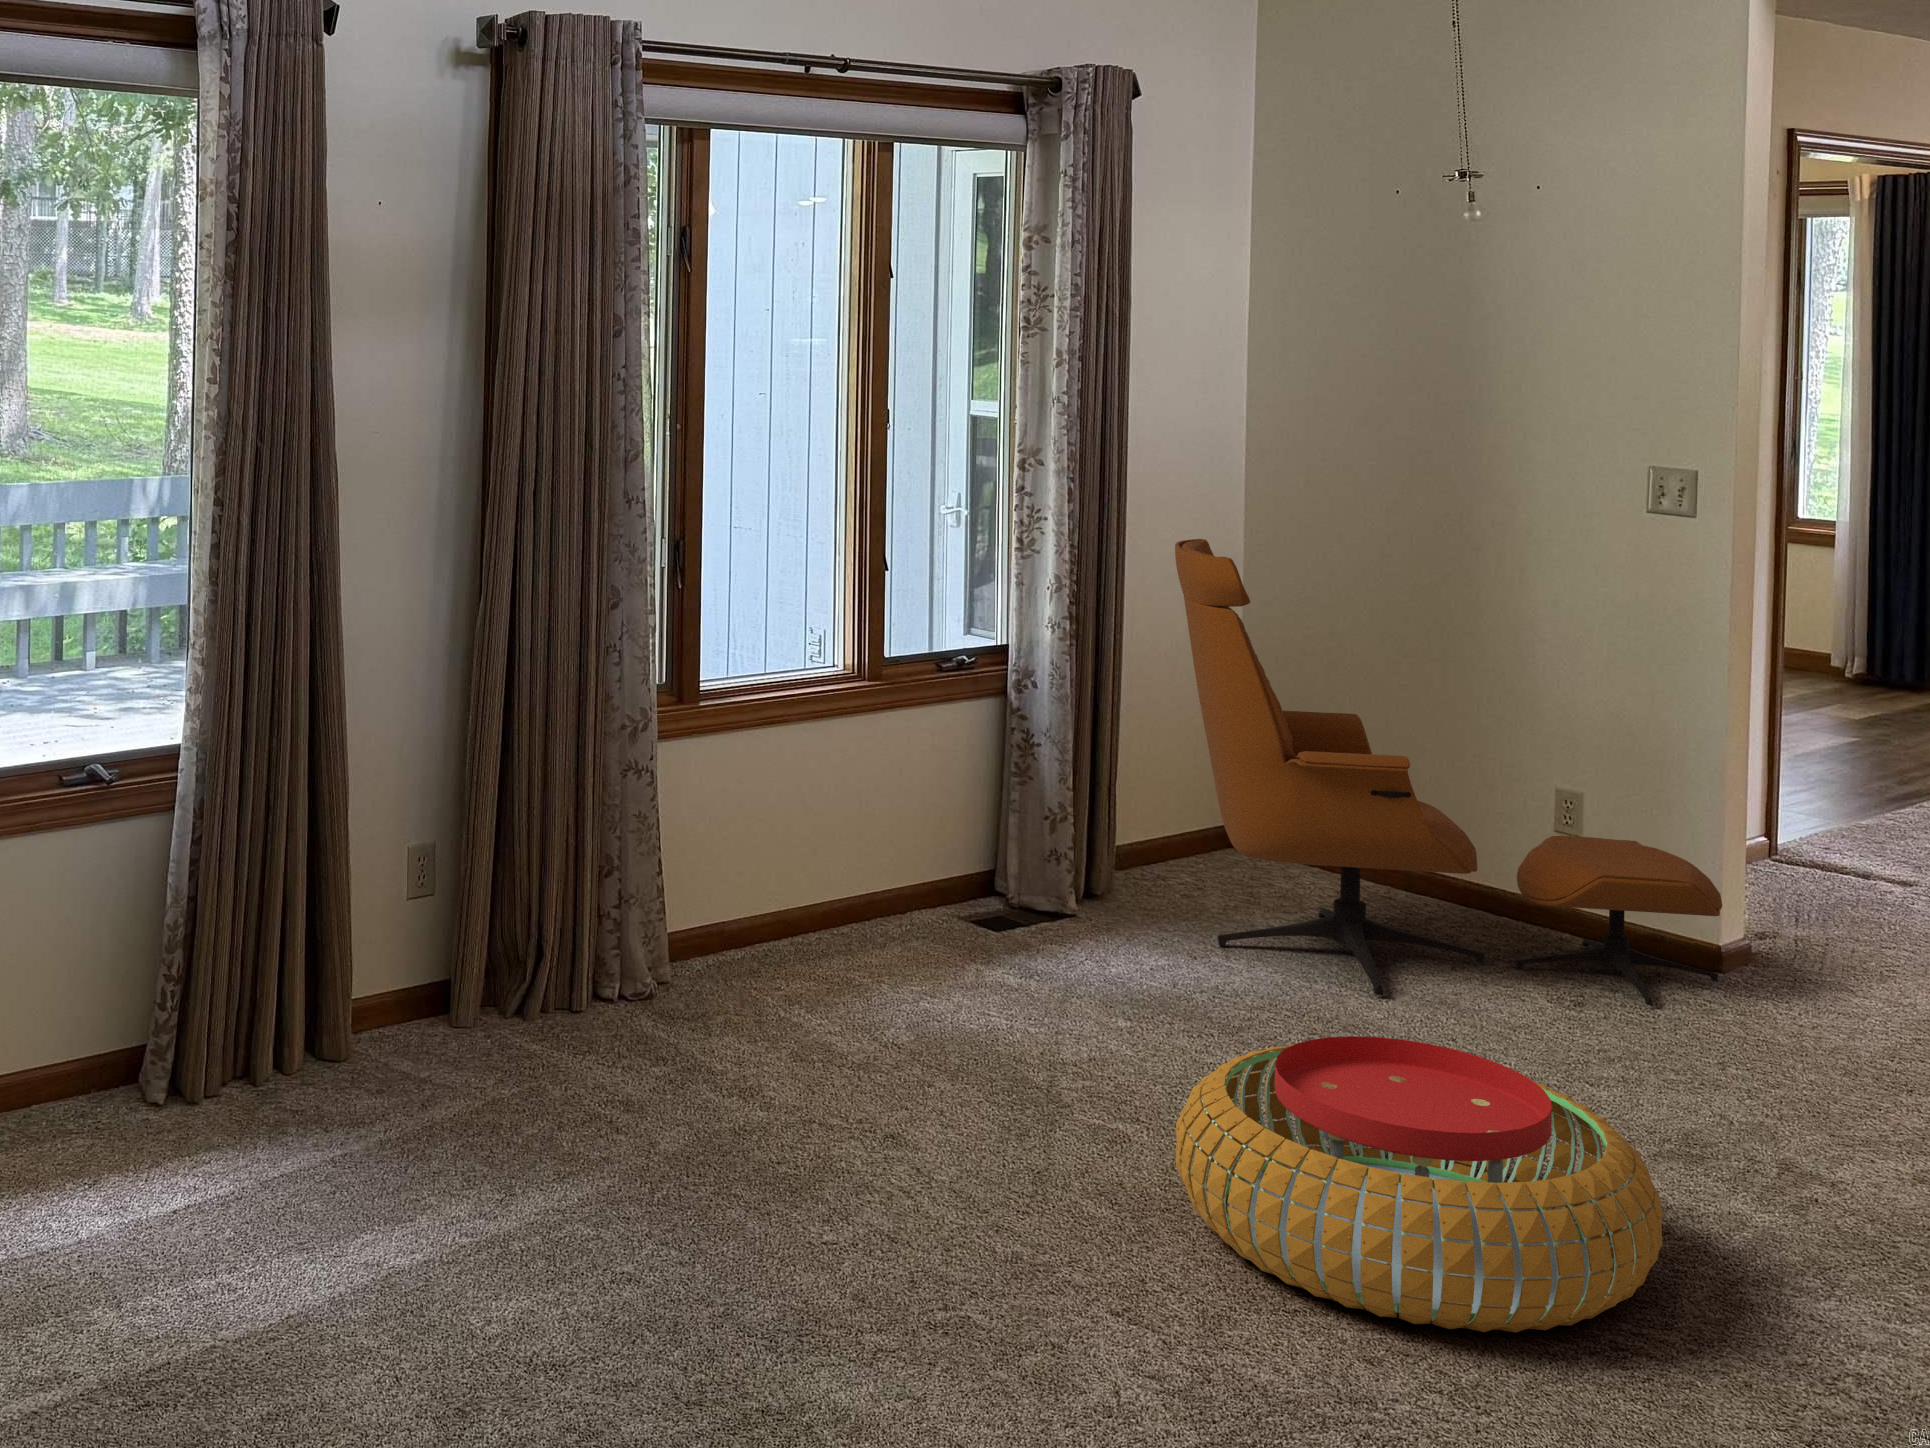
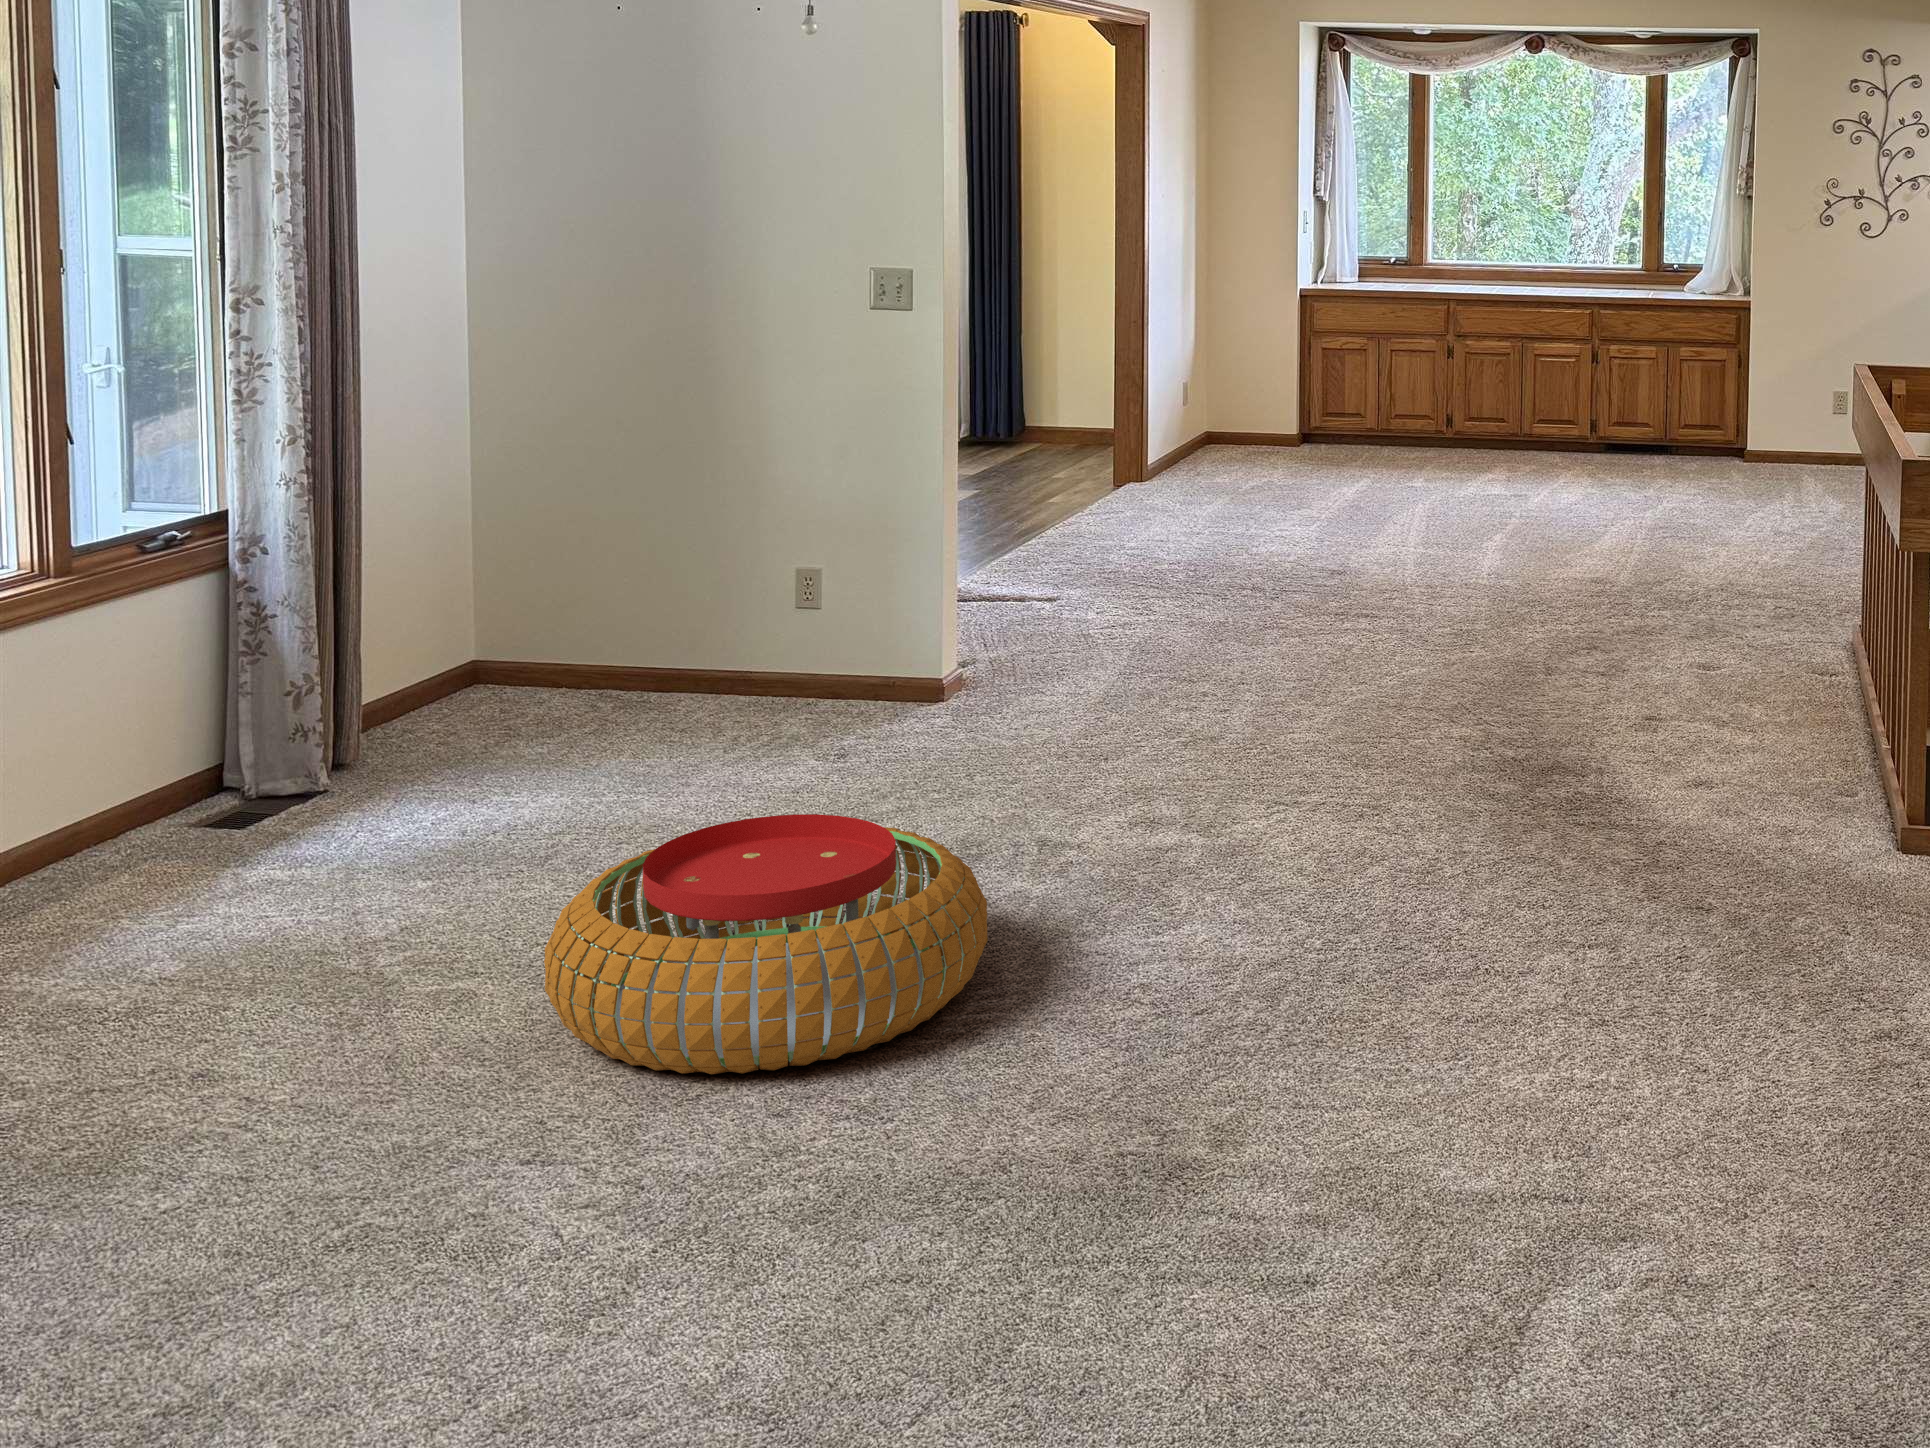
lounge chair: present [1175,539,1722,1005] -> none [431,370,953,794]

